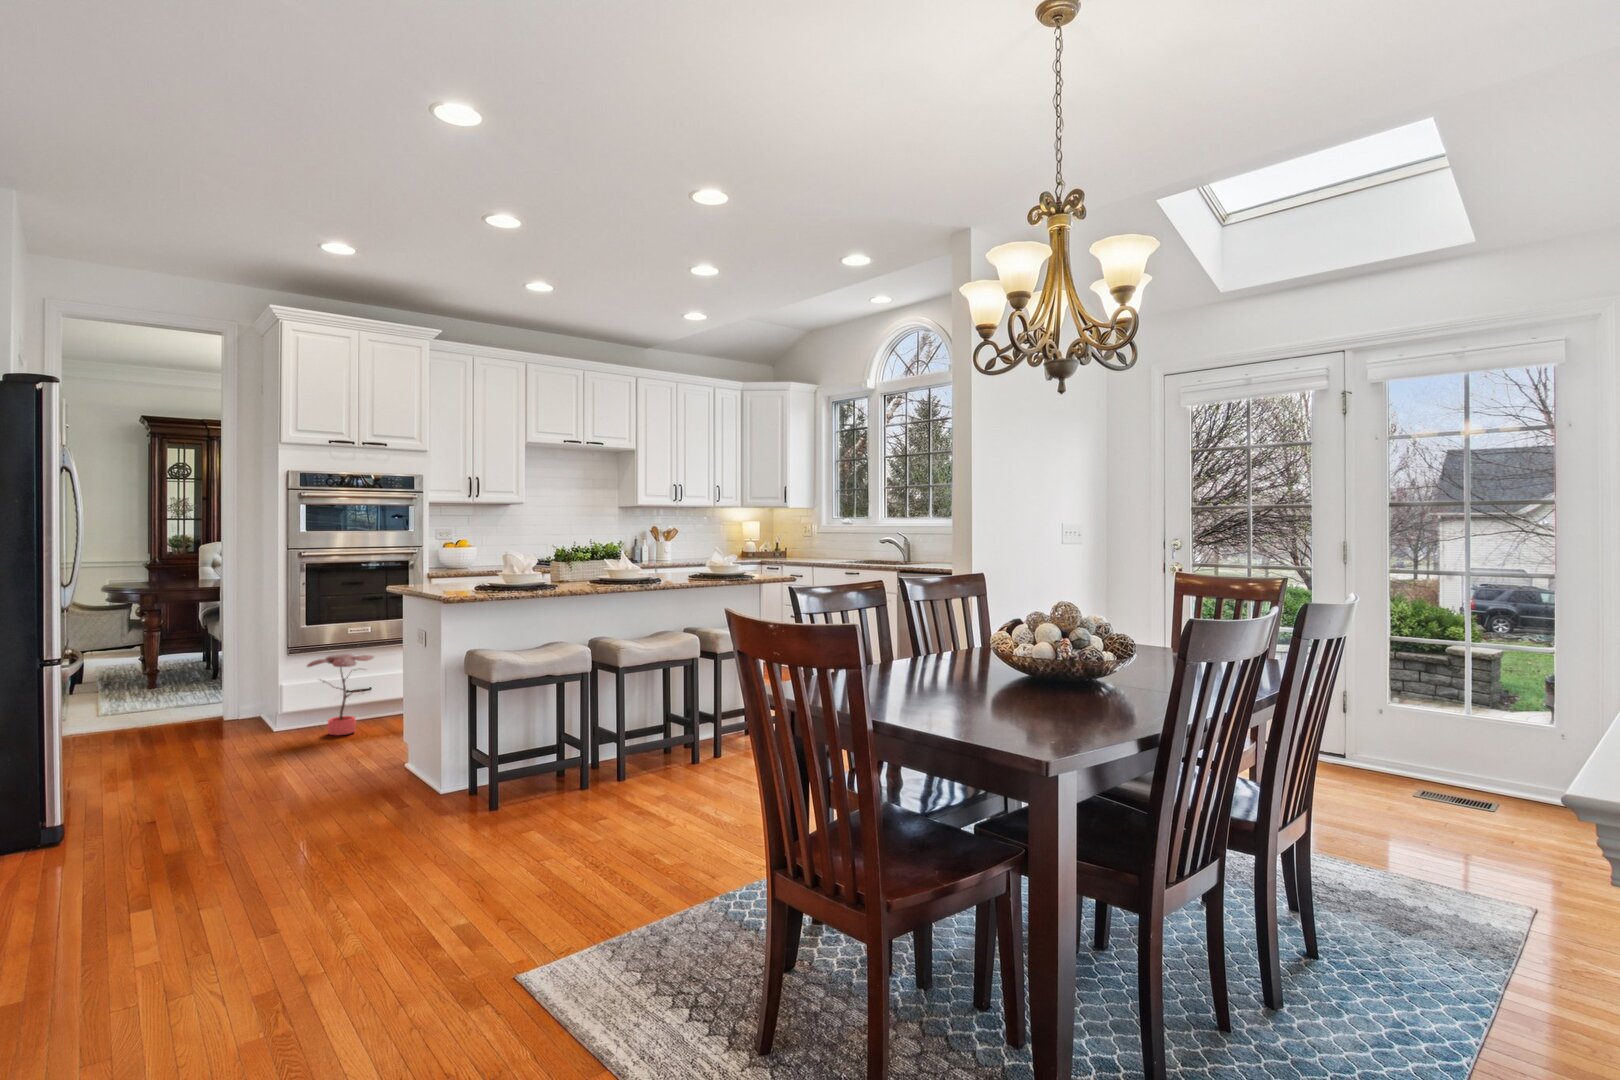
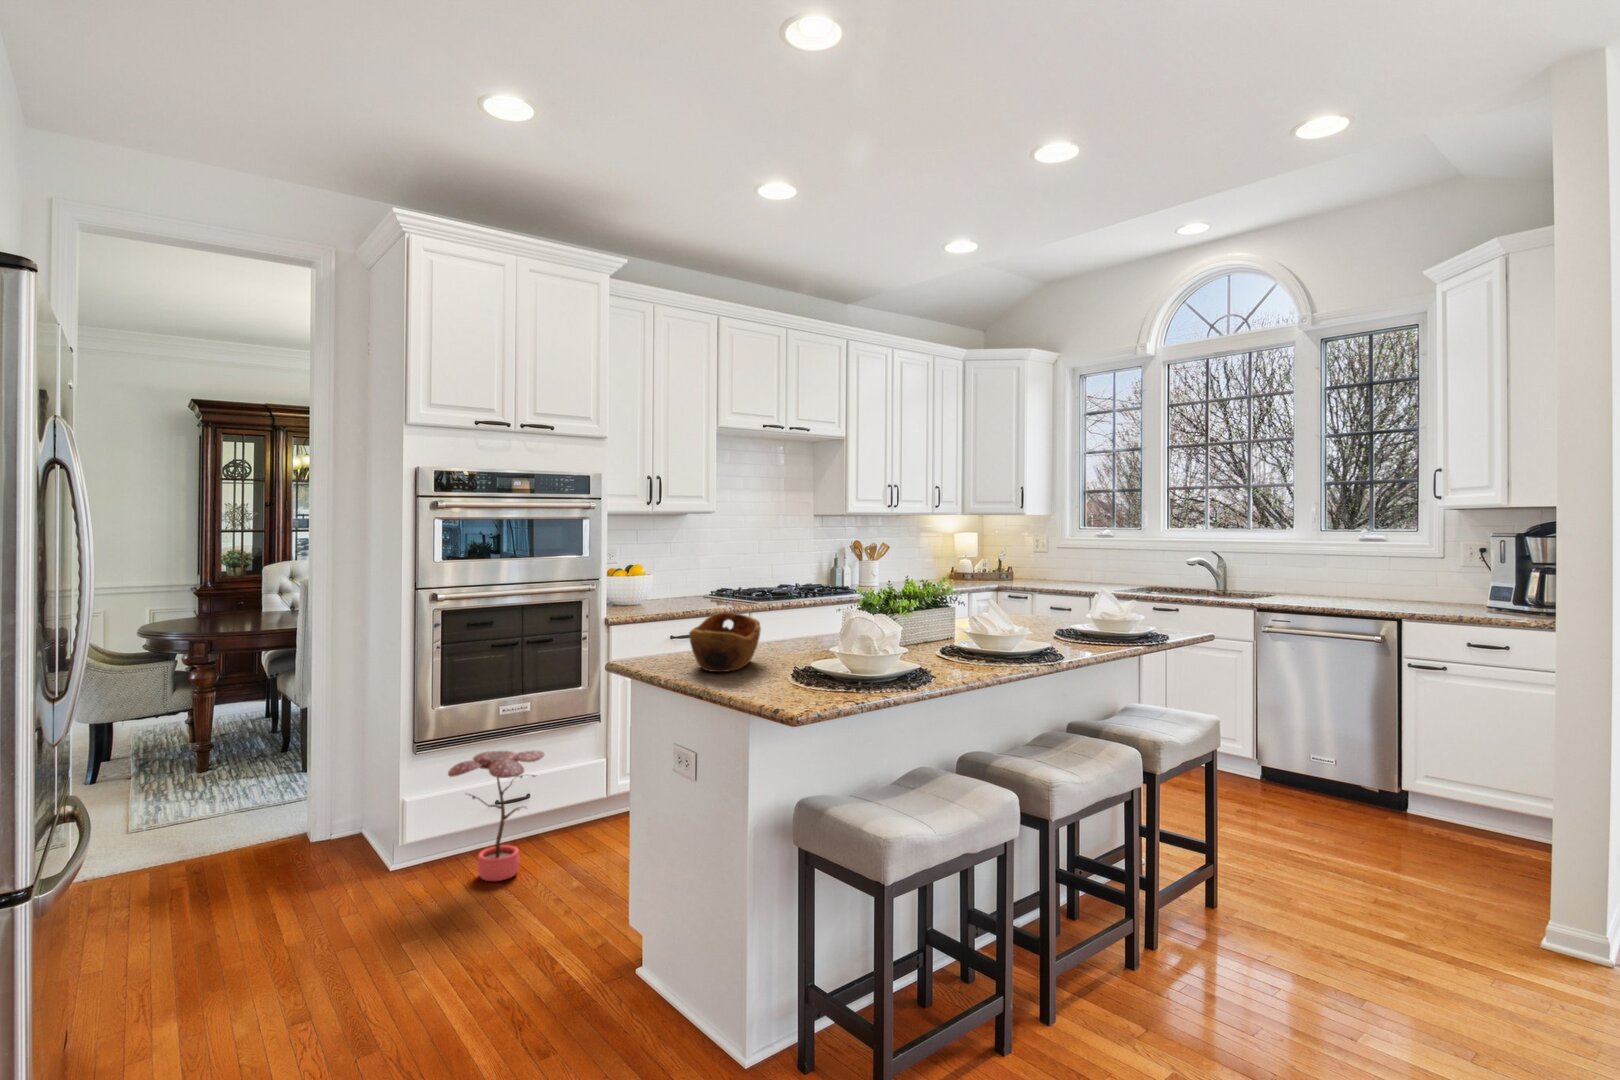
wooden bowl: none [427,558,478,588] -> present [689,612,761,672]

